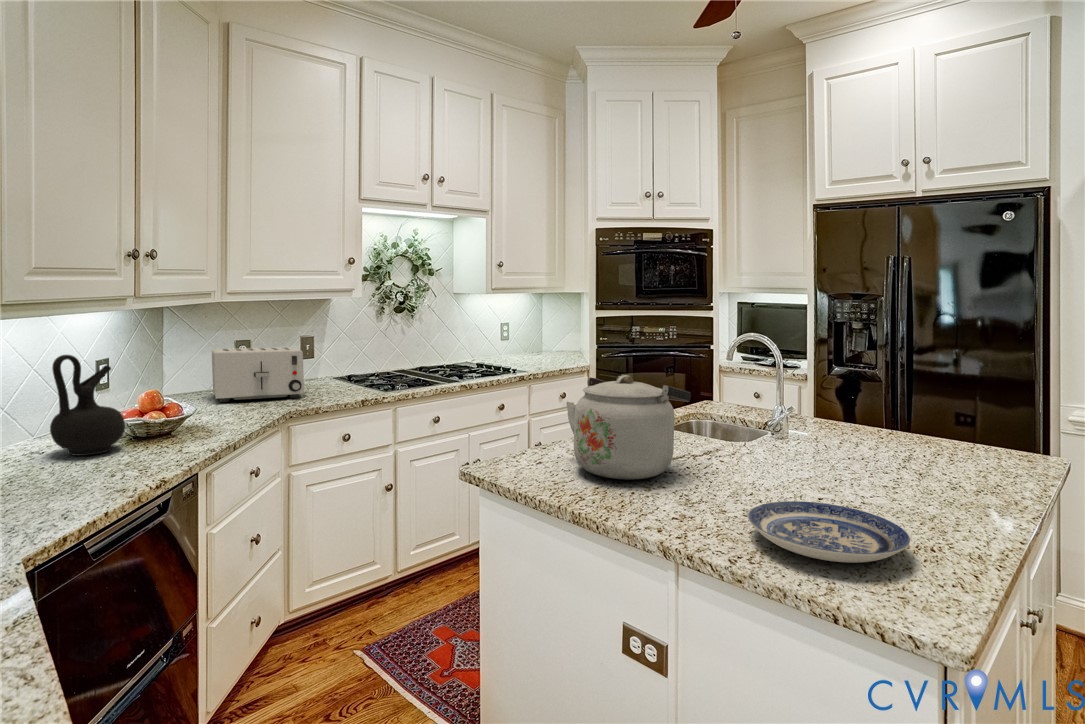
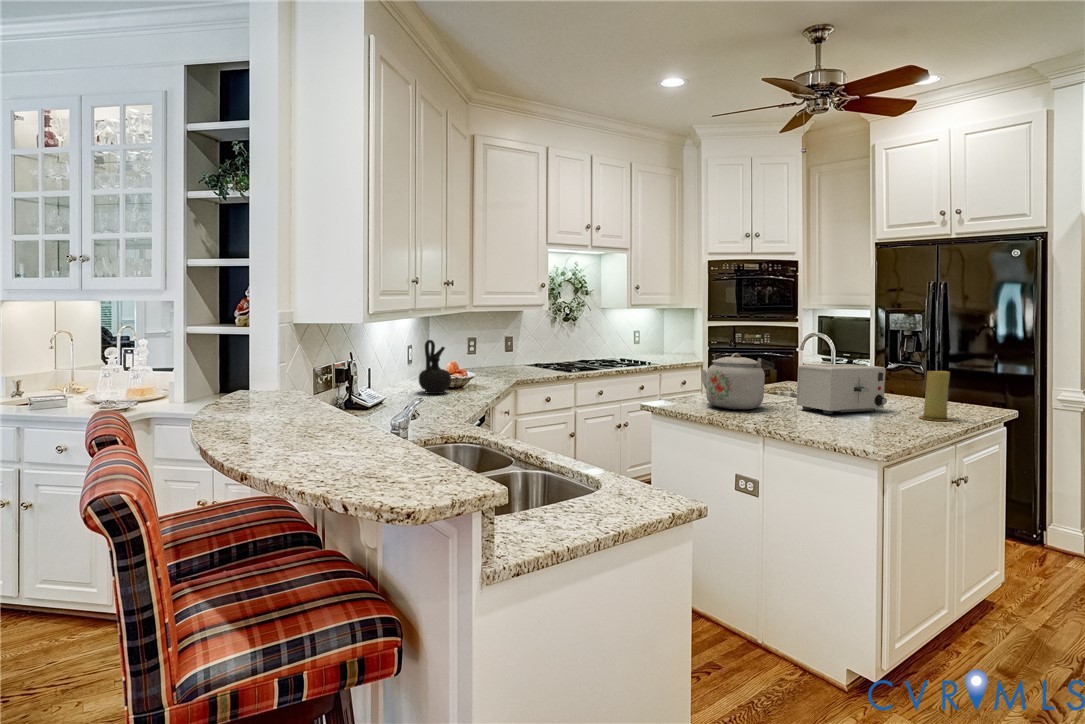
toaster: present [212,347,304,402] -> present [796,364,887,414]
candle: none [938,406,998,499] -> present [919,371,951,421]
plate: present [748,501,910,563] -> none [801,414,880,433]

